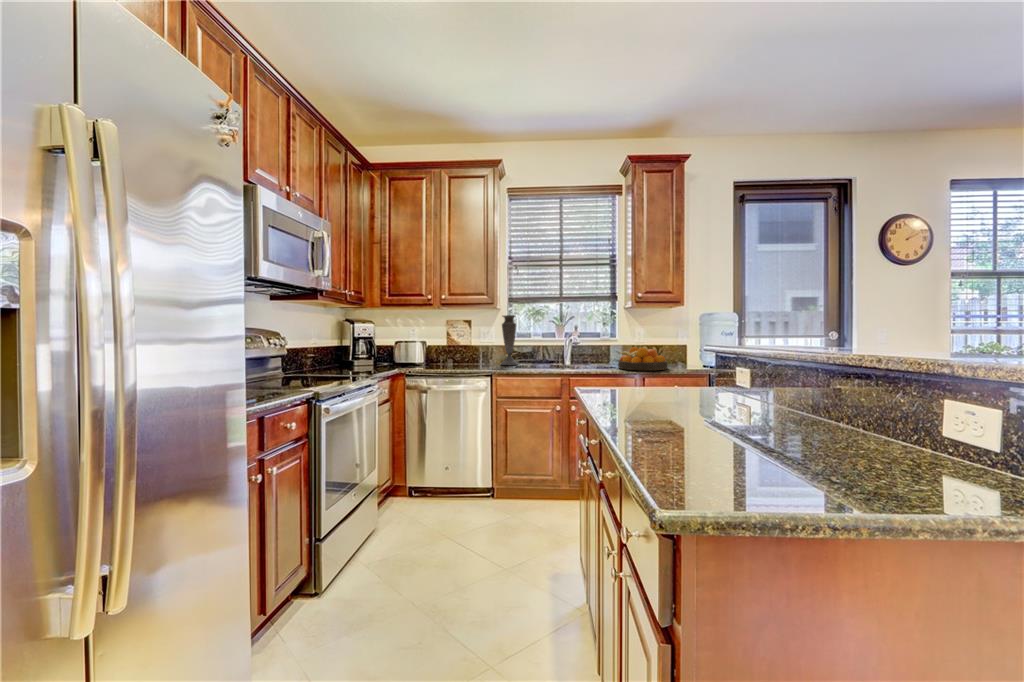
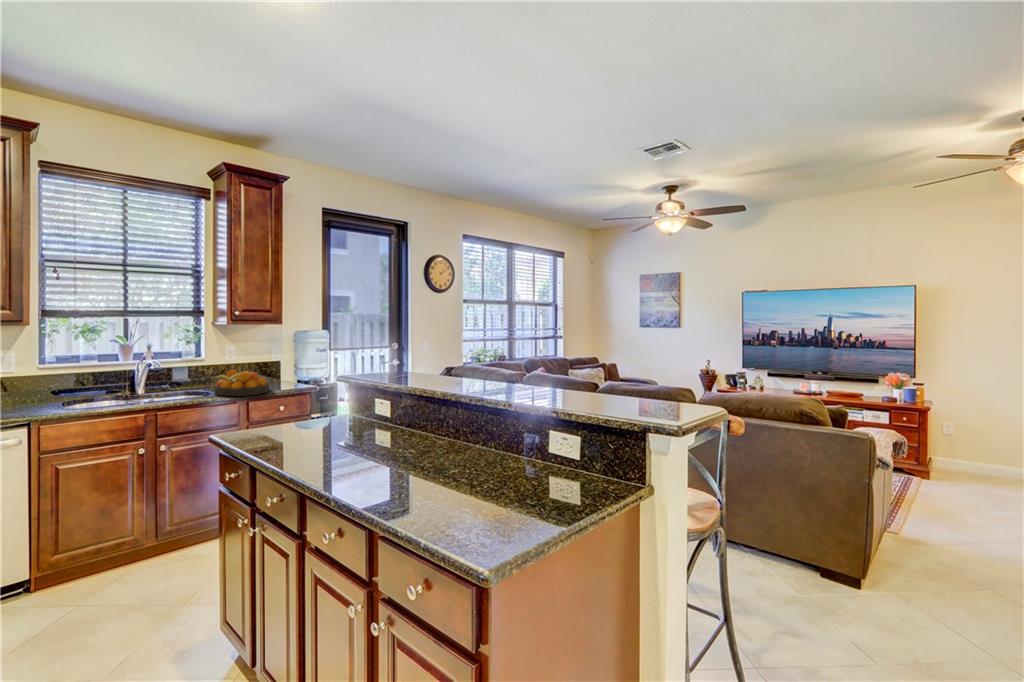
vase: present [501,315,518,365] -> none [32,337,63,404]

